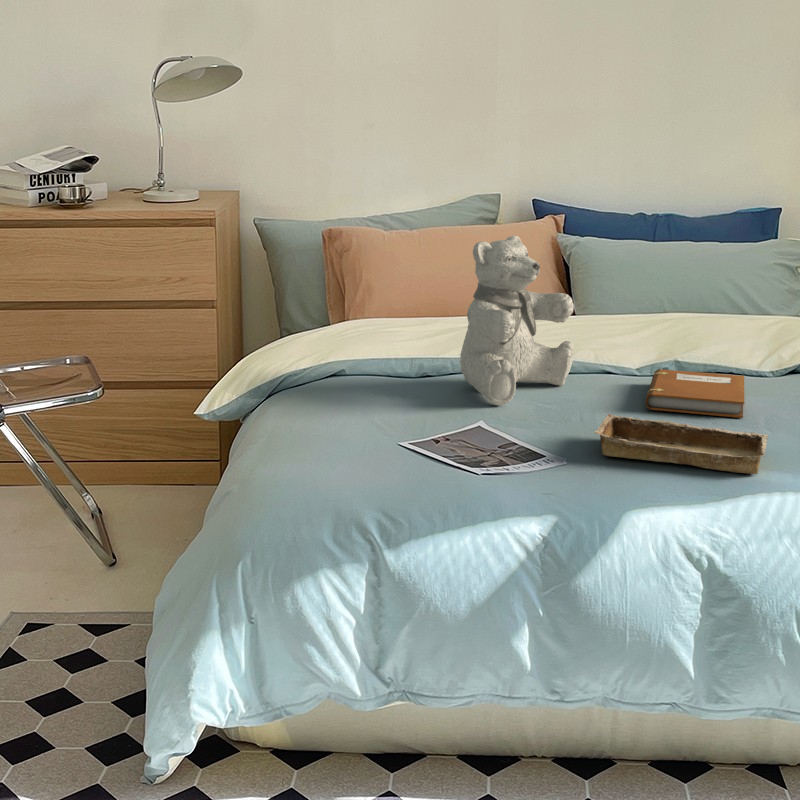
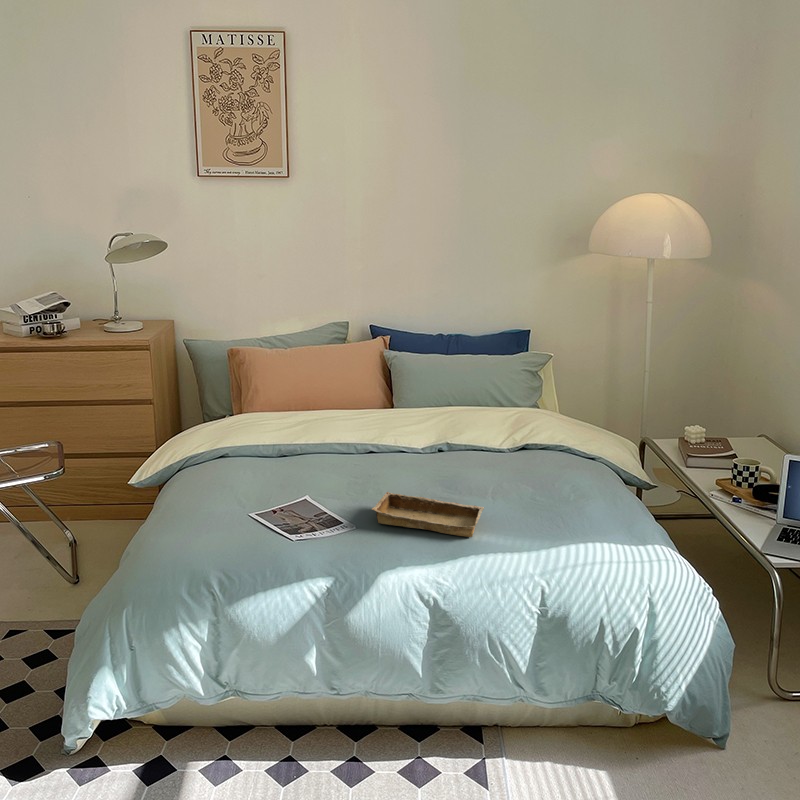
teddy bear: present [460,236,574,405] -> none [302,368,377,480]
notebook: present [645,369,744,418] -> none [417,452,484,489]

